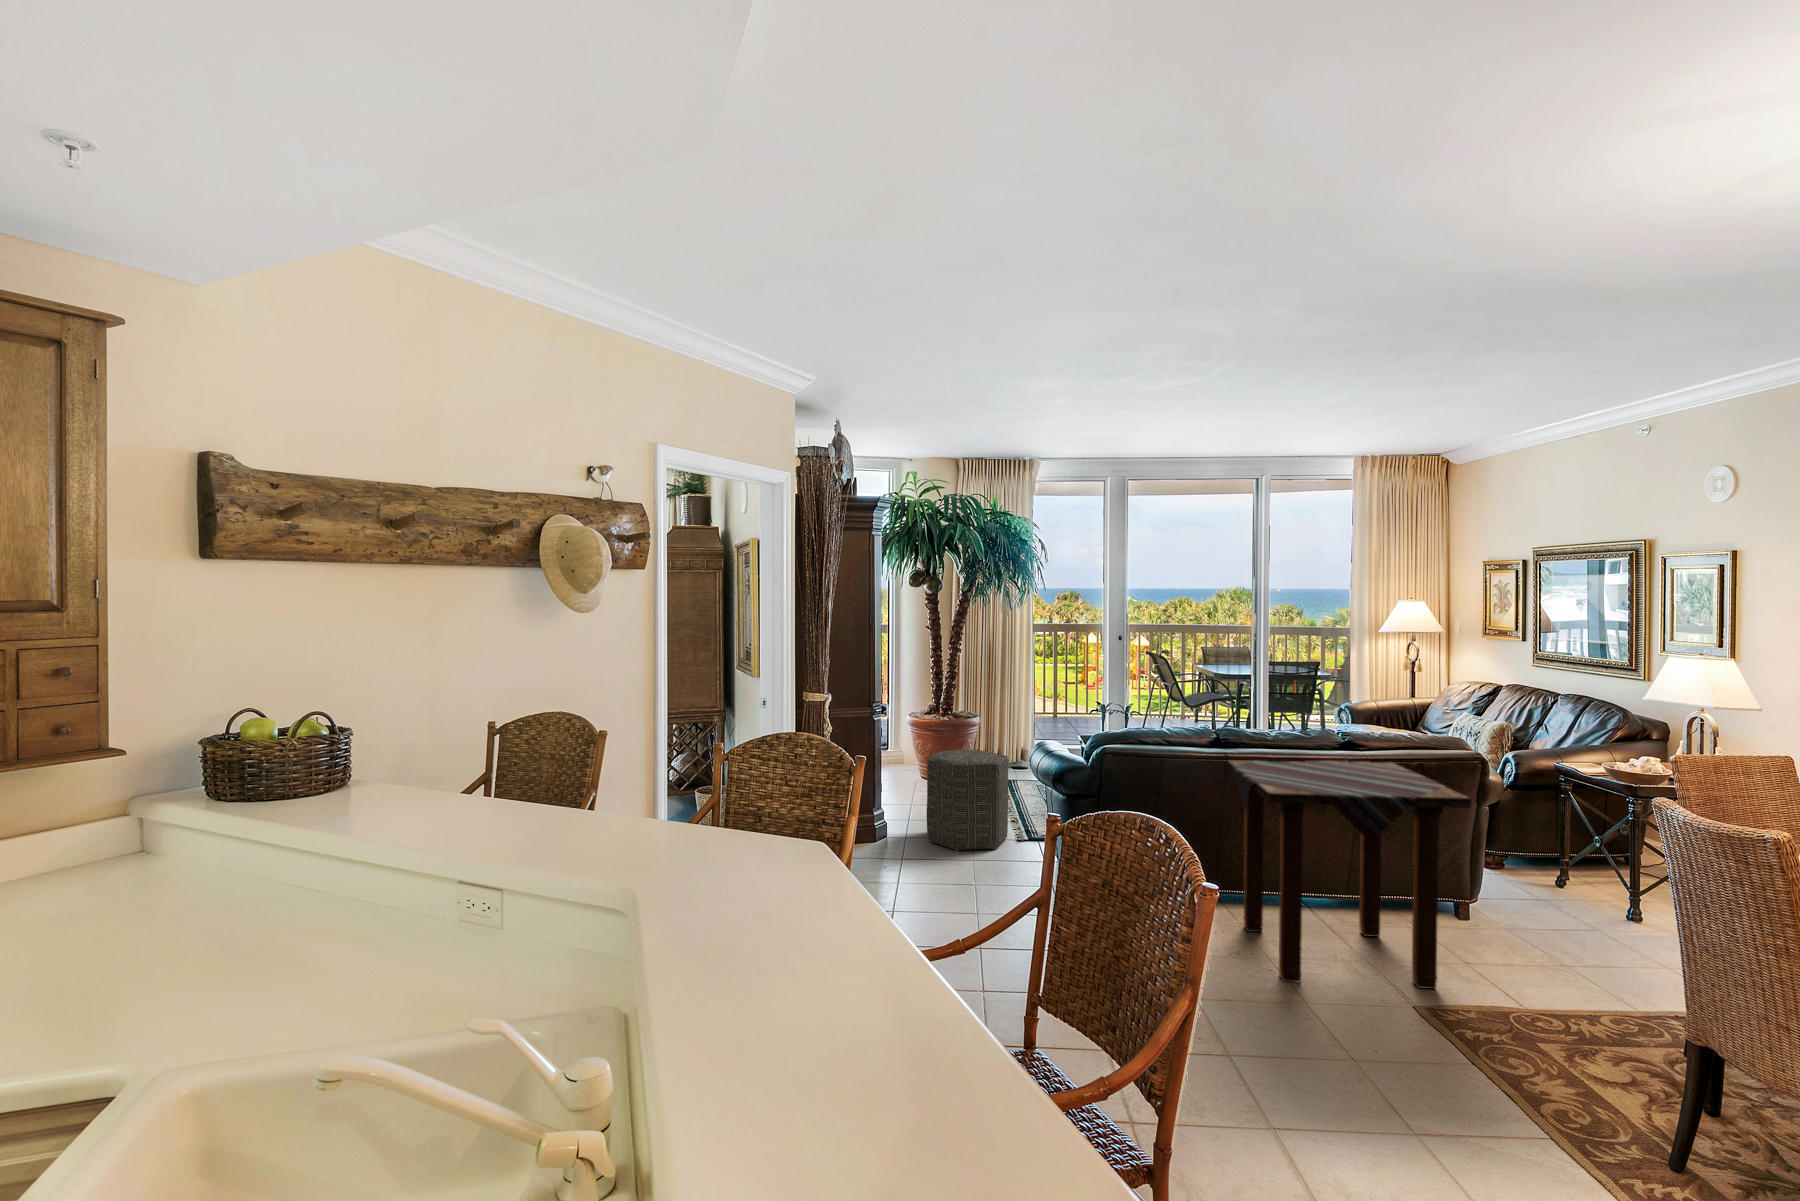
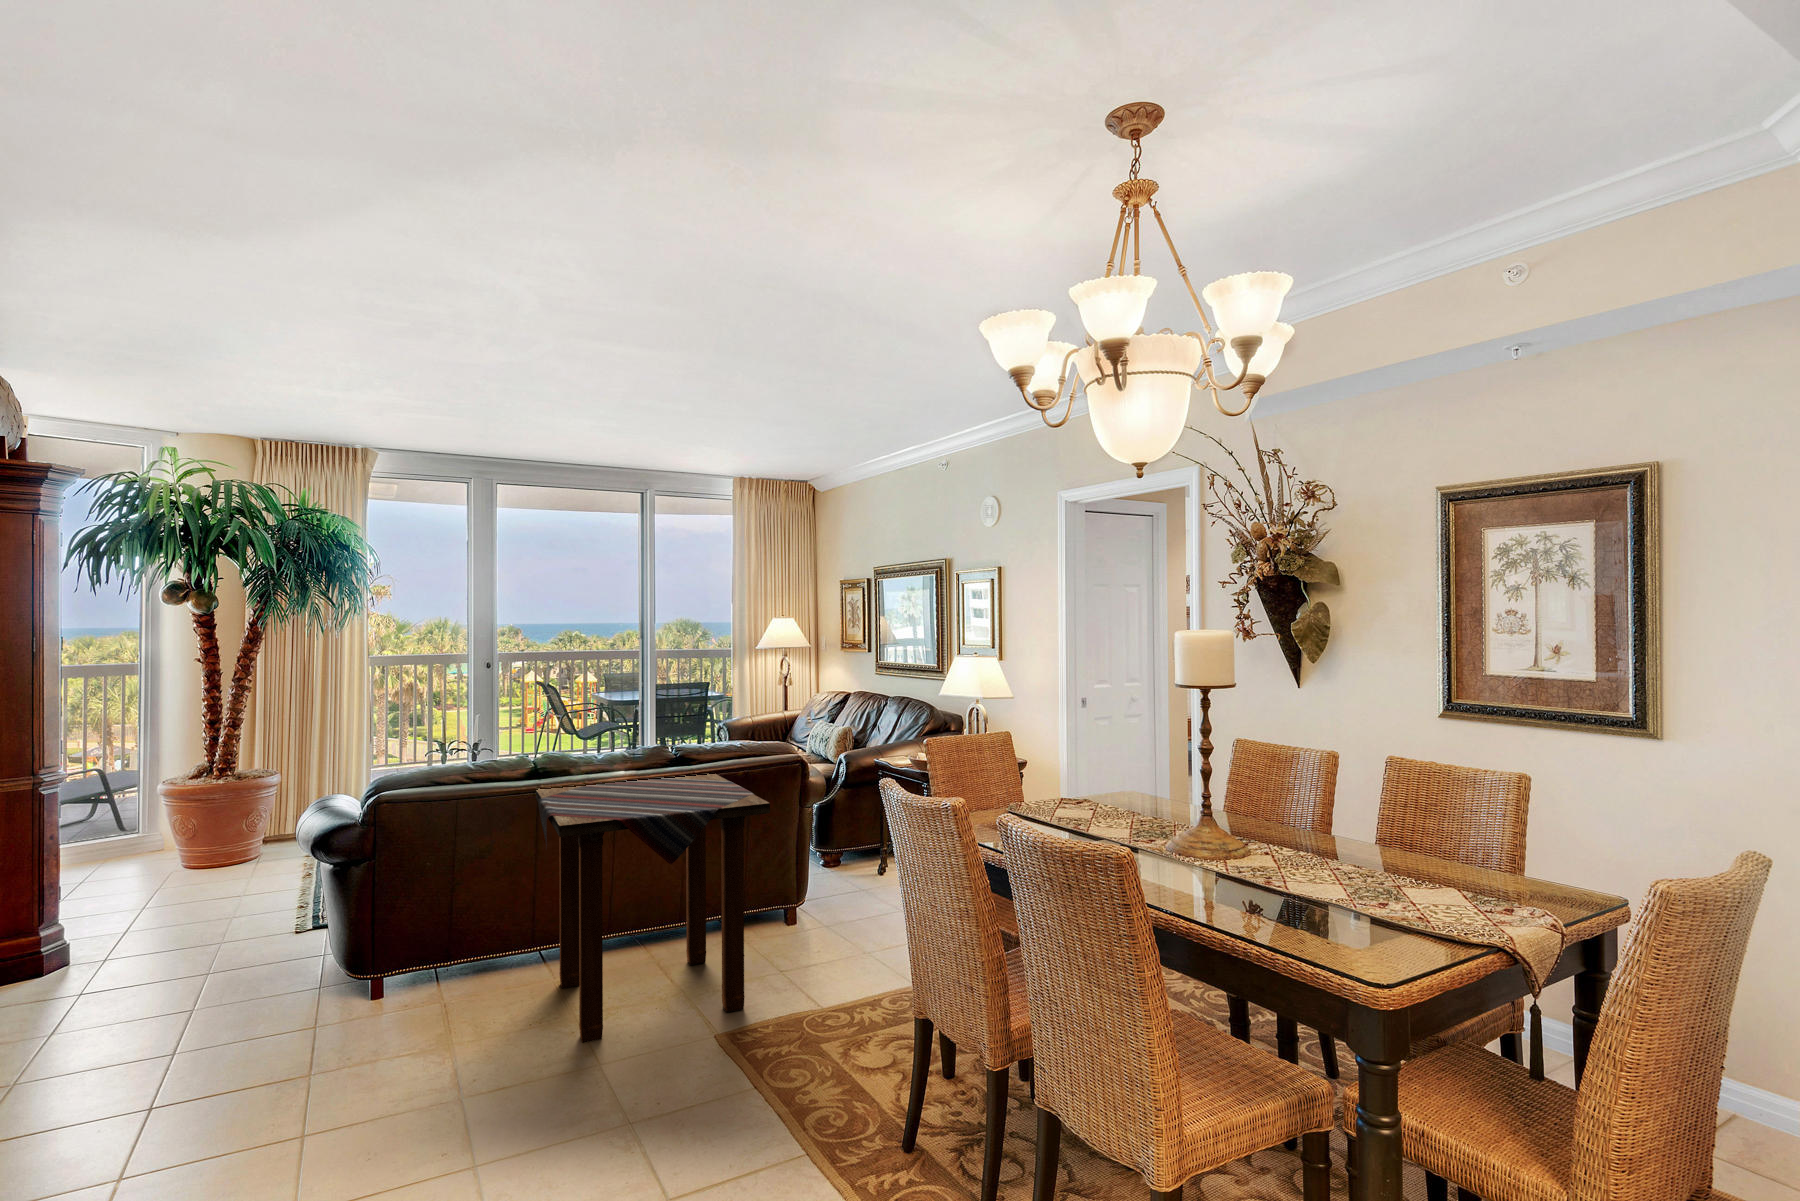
ottoman: present [927,750,1008,851] -> none [145,817,284,961]

